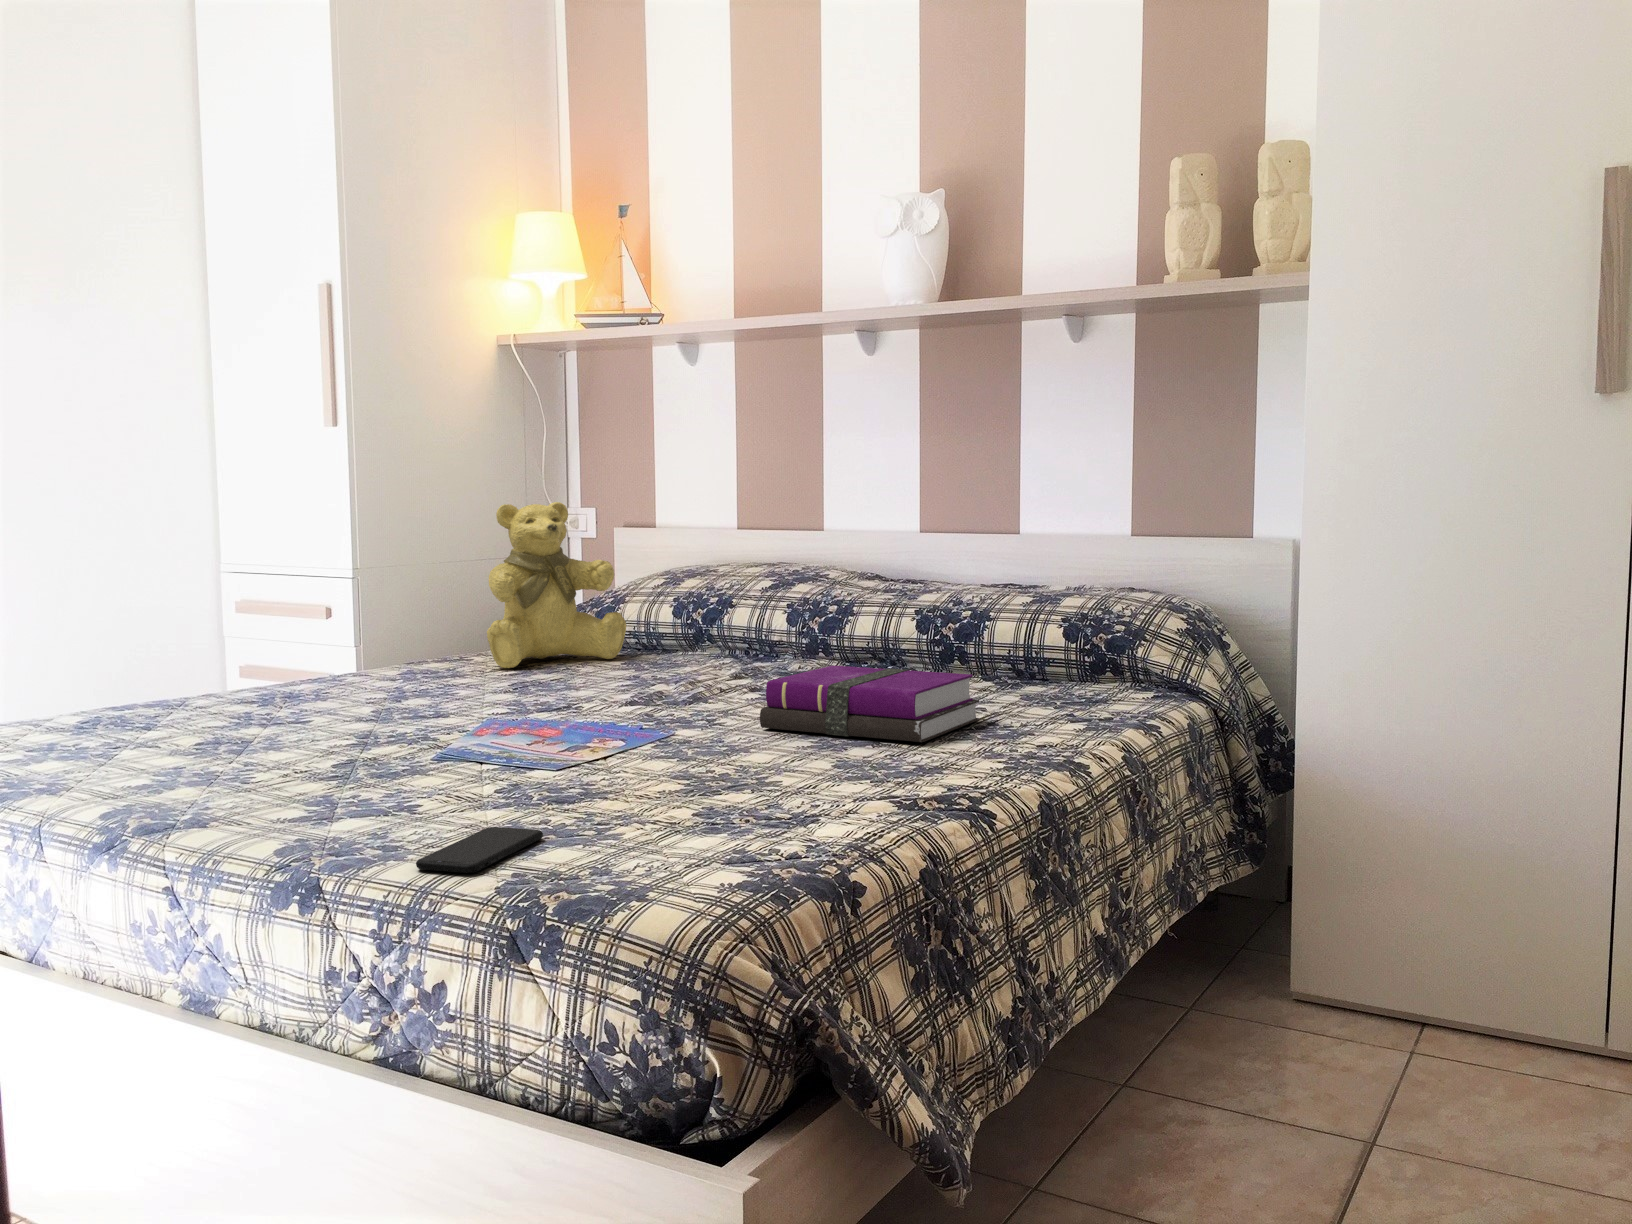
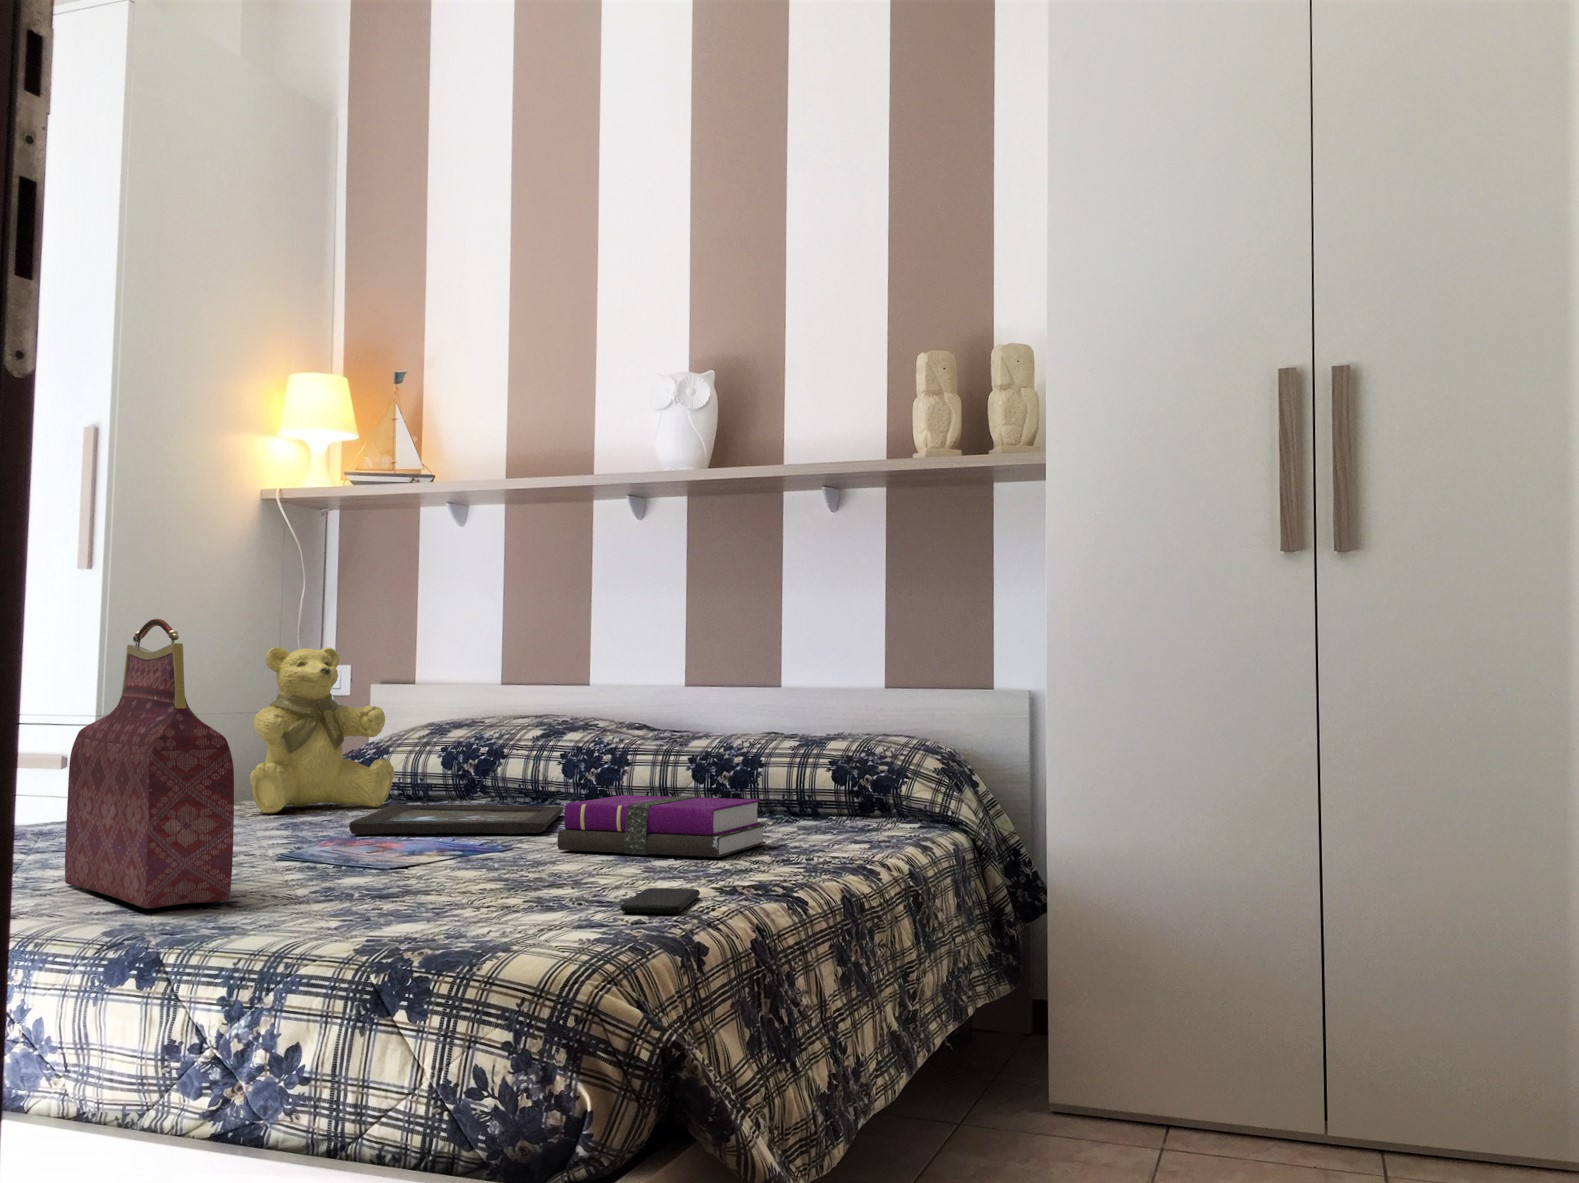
handbag: none [272,520,413,814] -> present [65,619,234,909]
tray: none [568,661,787,702] -> present [349,804,563,834]
smartphone: present [416,827,543,873] -> present [621,888,700,913]

